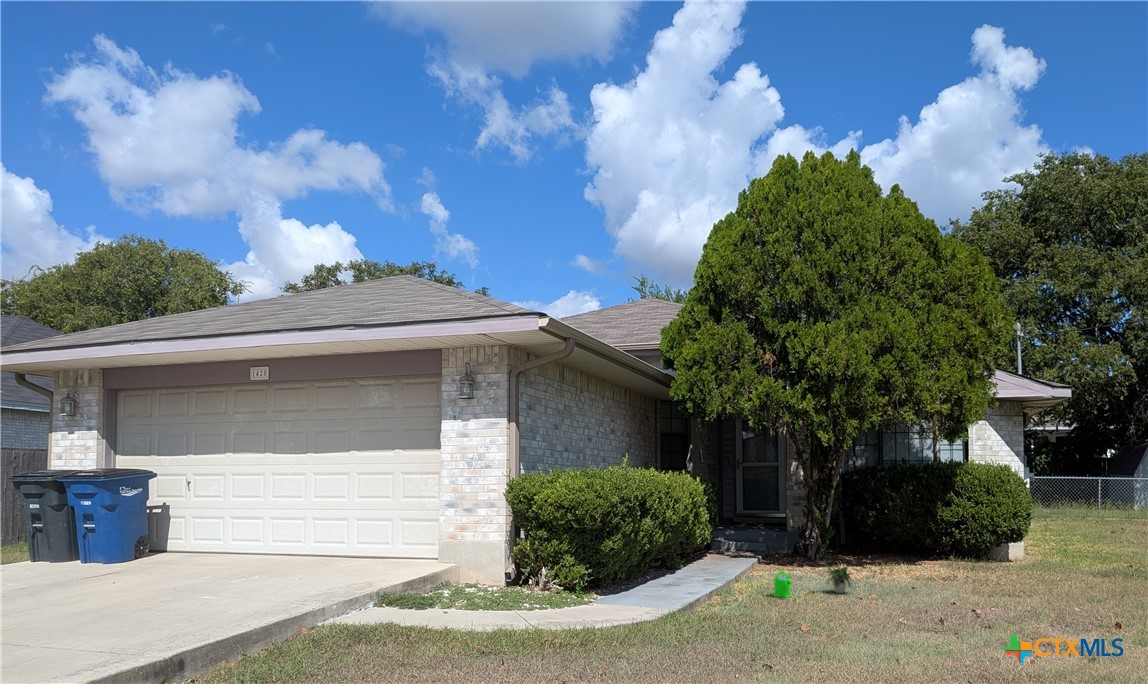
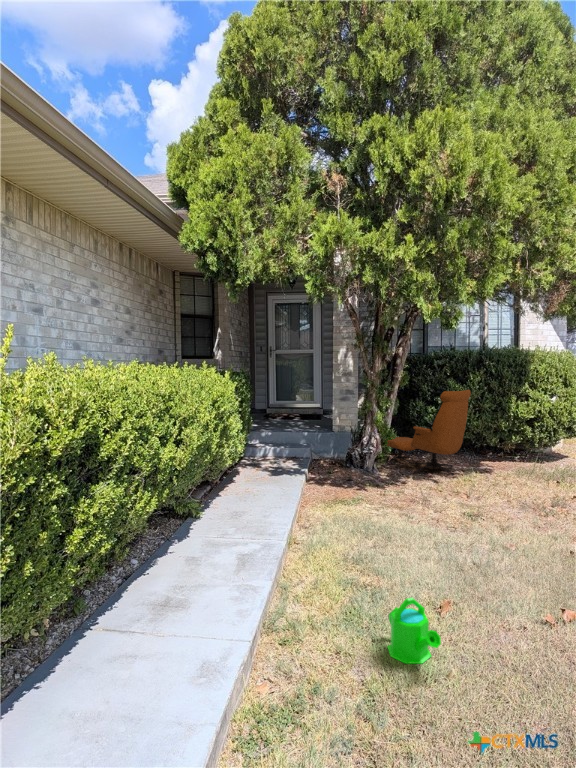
lounge chair: none [827,494,888,562] -> present [385,390,471,476]
potted plant: present [826,567,852,593] -> none [452,550,539,611]

